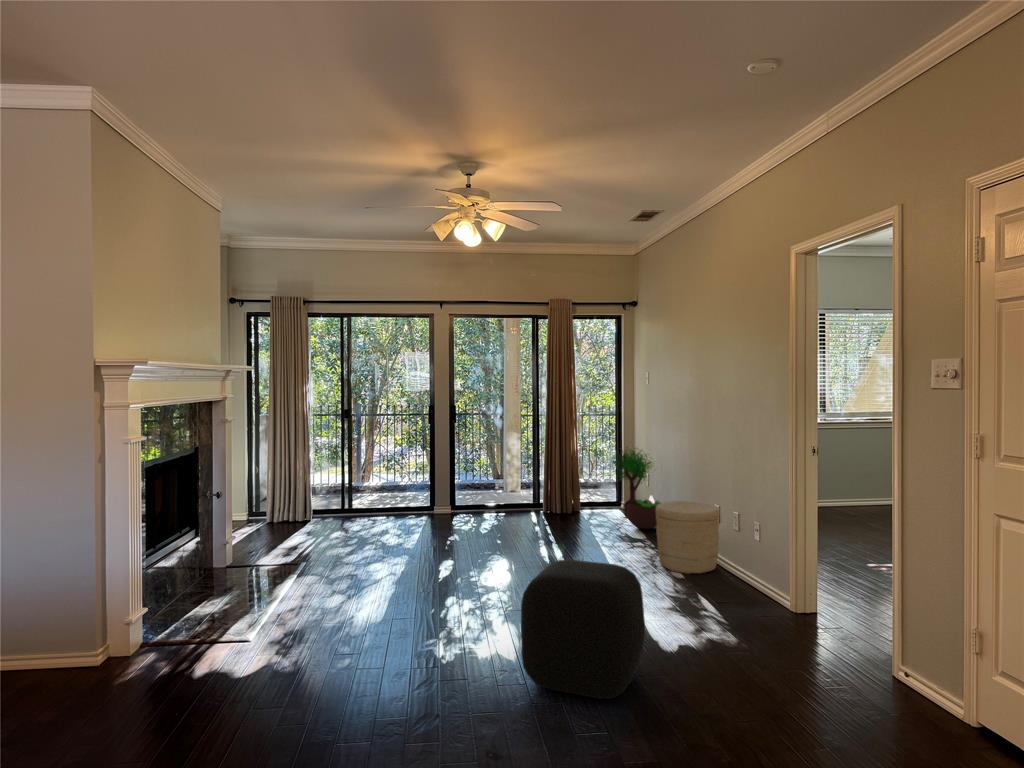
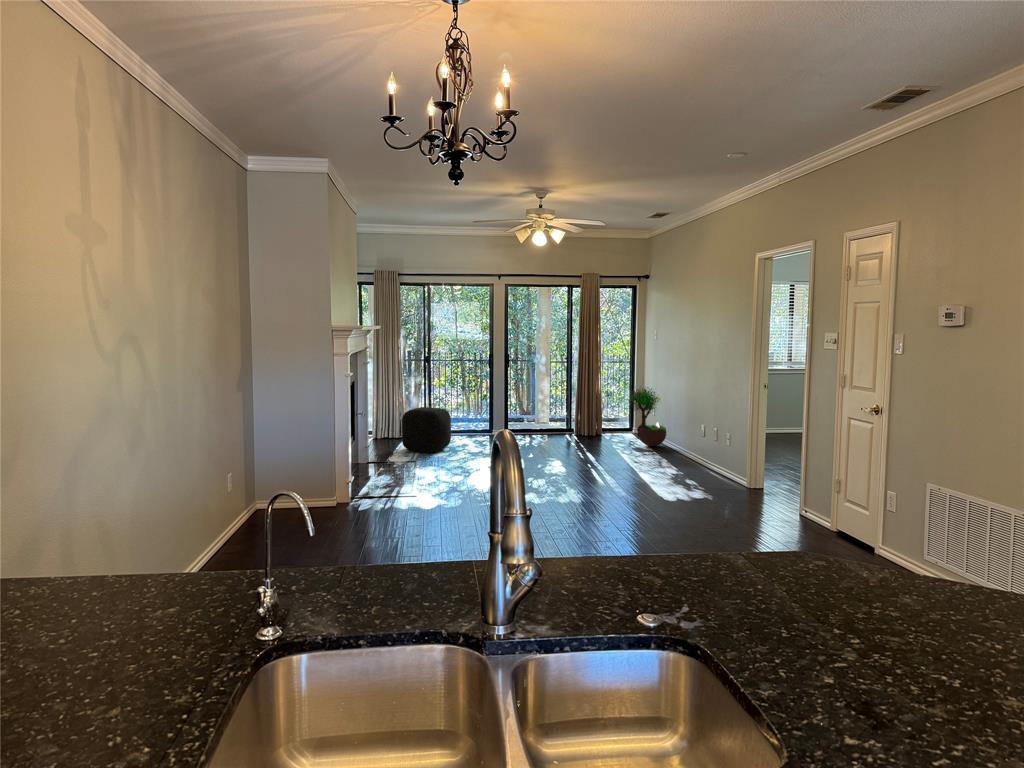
woven basket: present [656,501,720,574] -> none [662,423,706,470]
ottoman: present [521,559,645,699] -> present [402,407,451,453]

